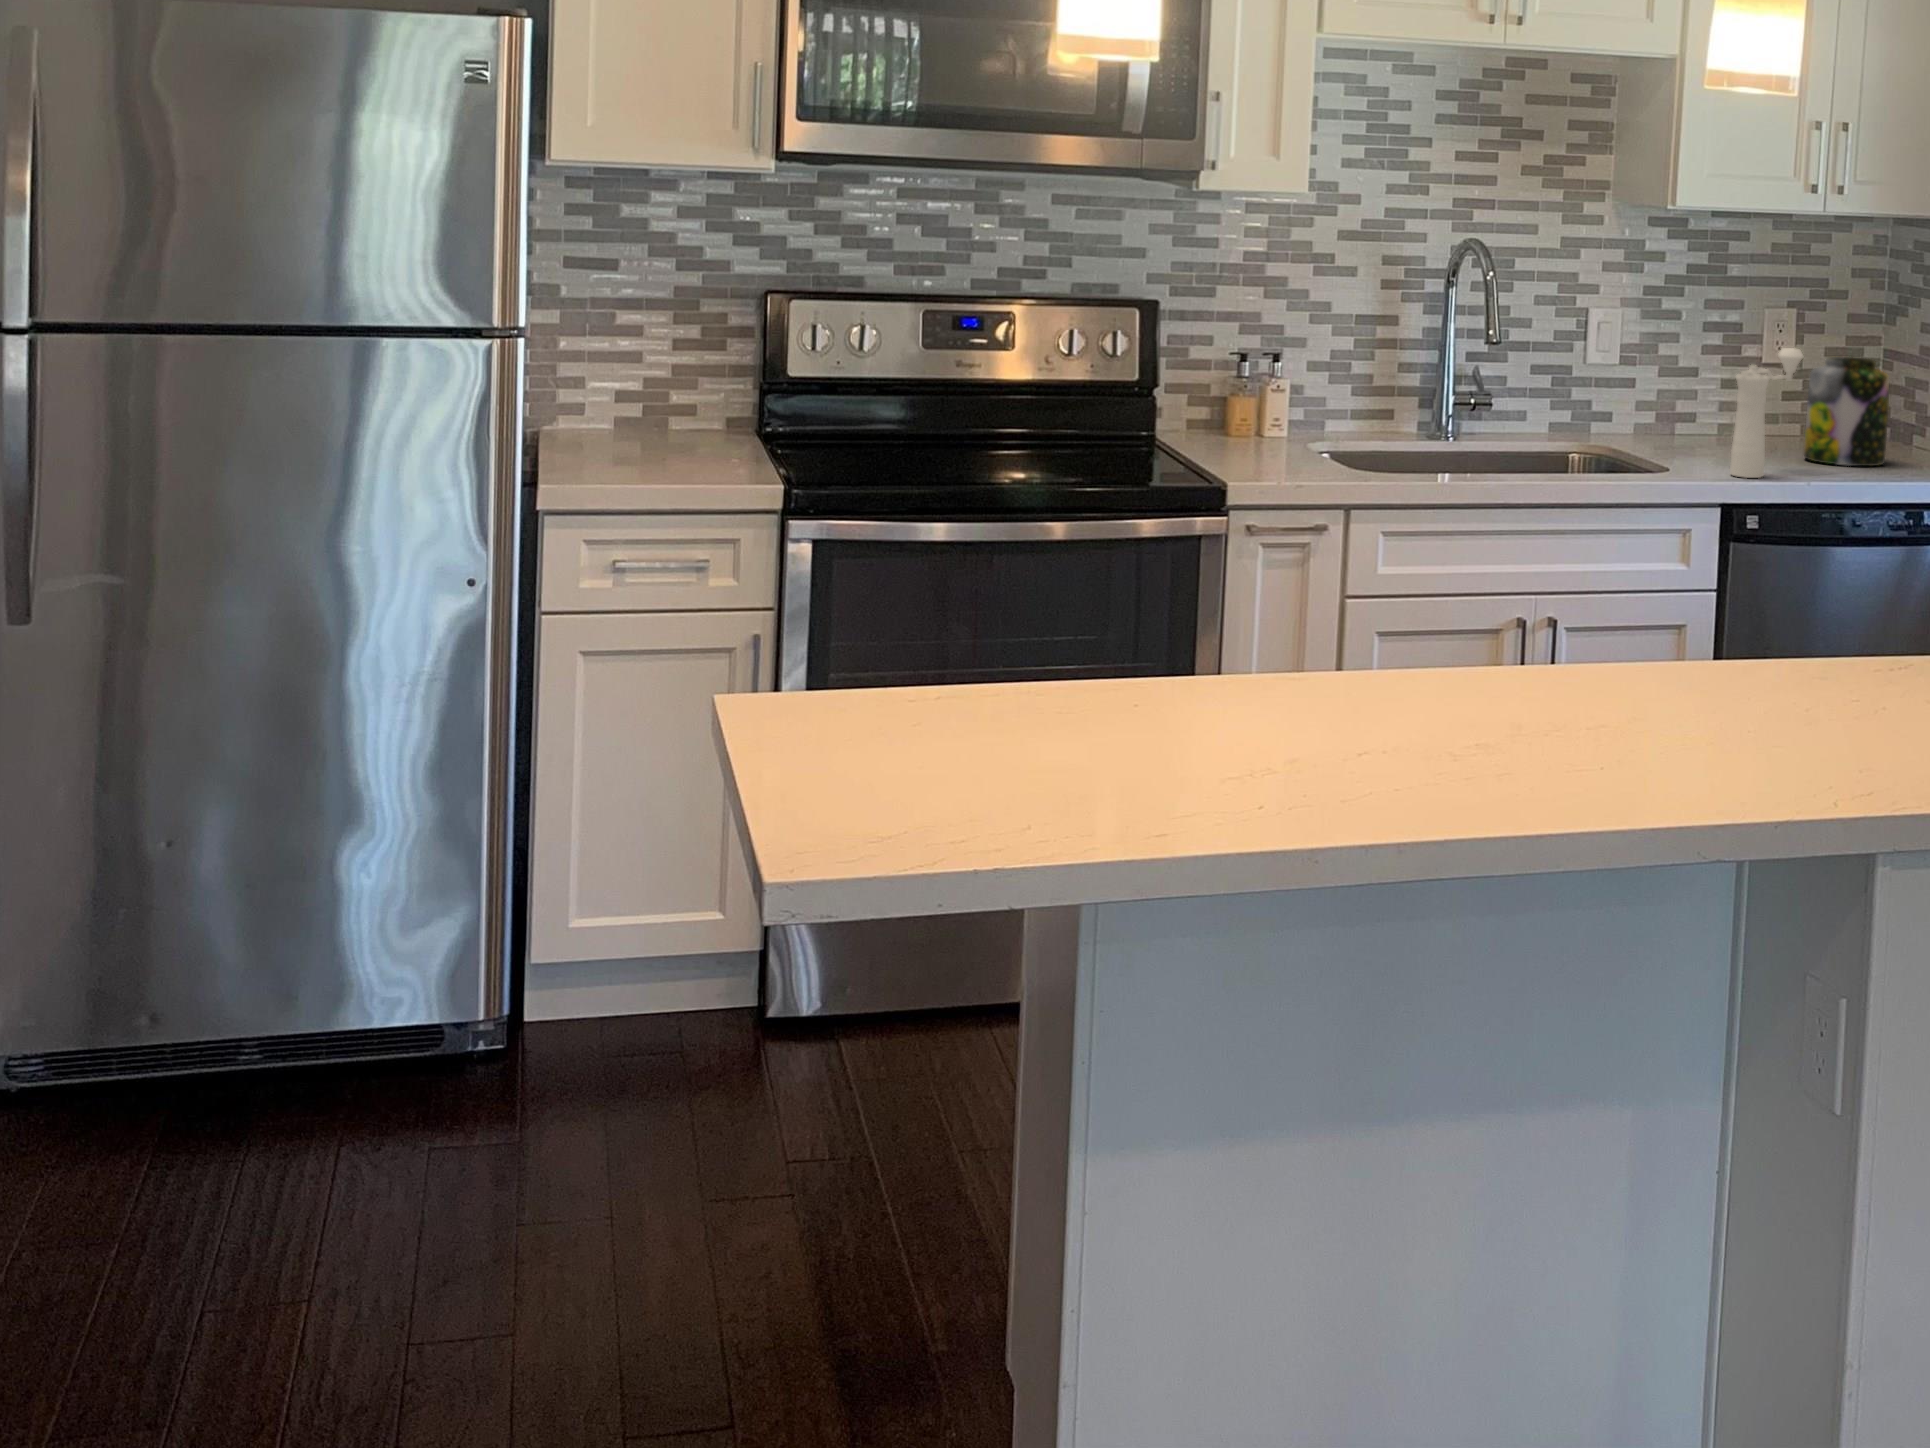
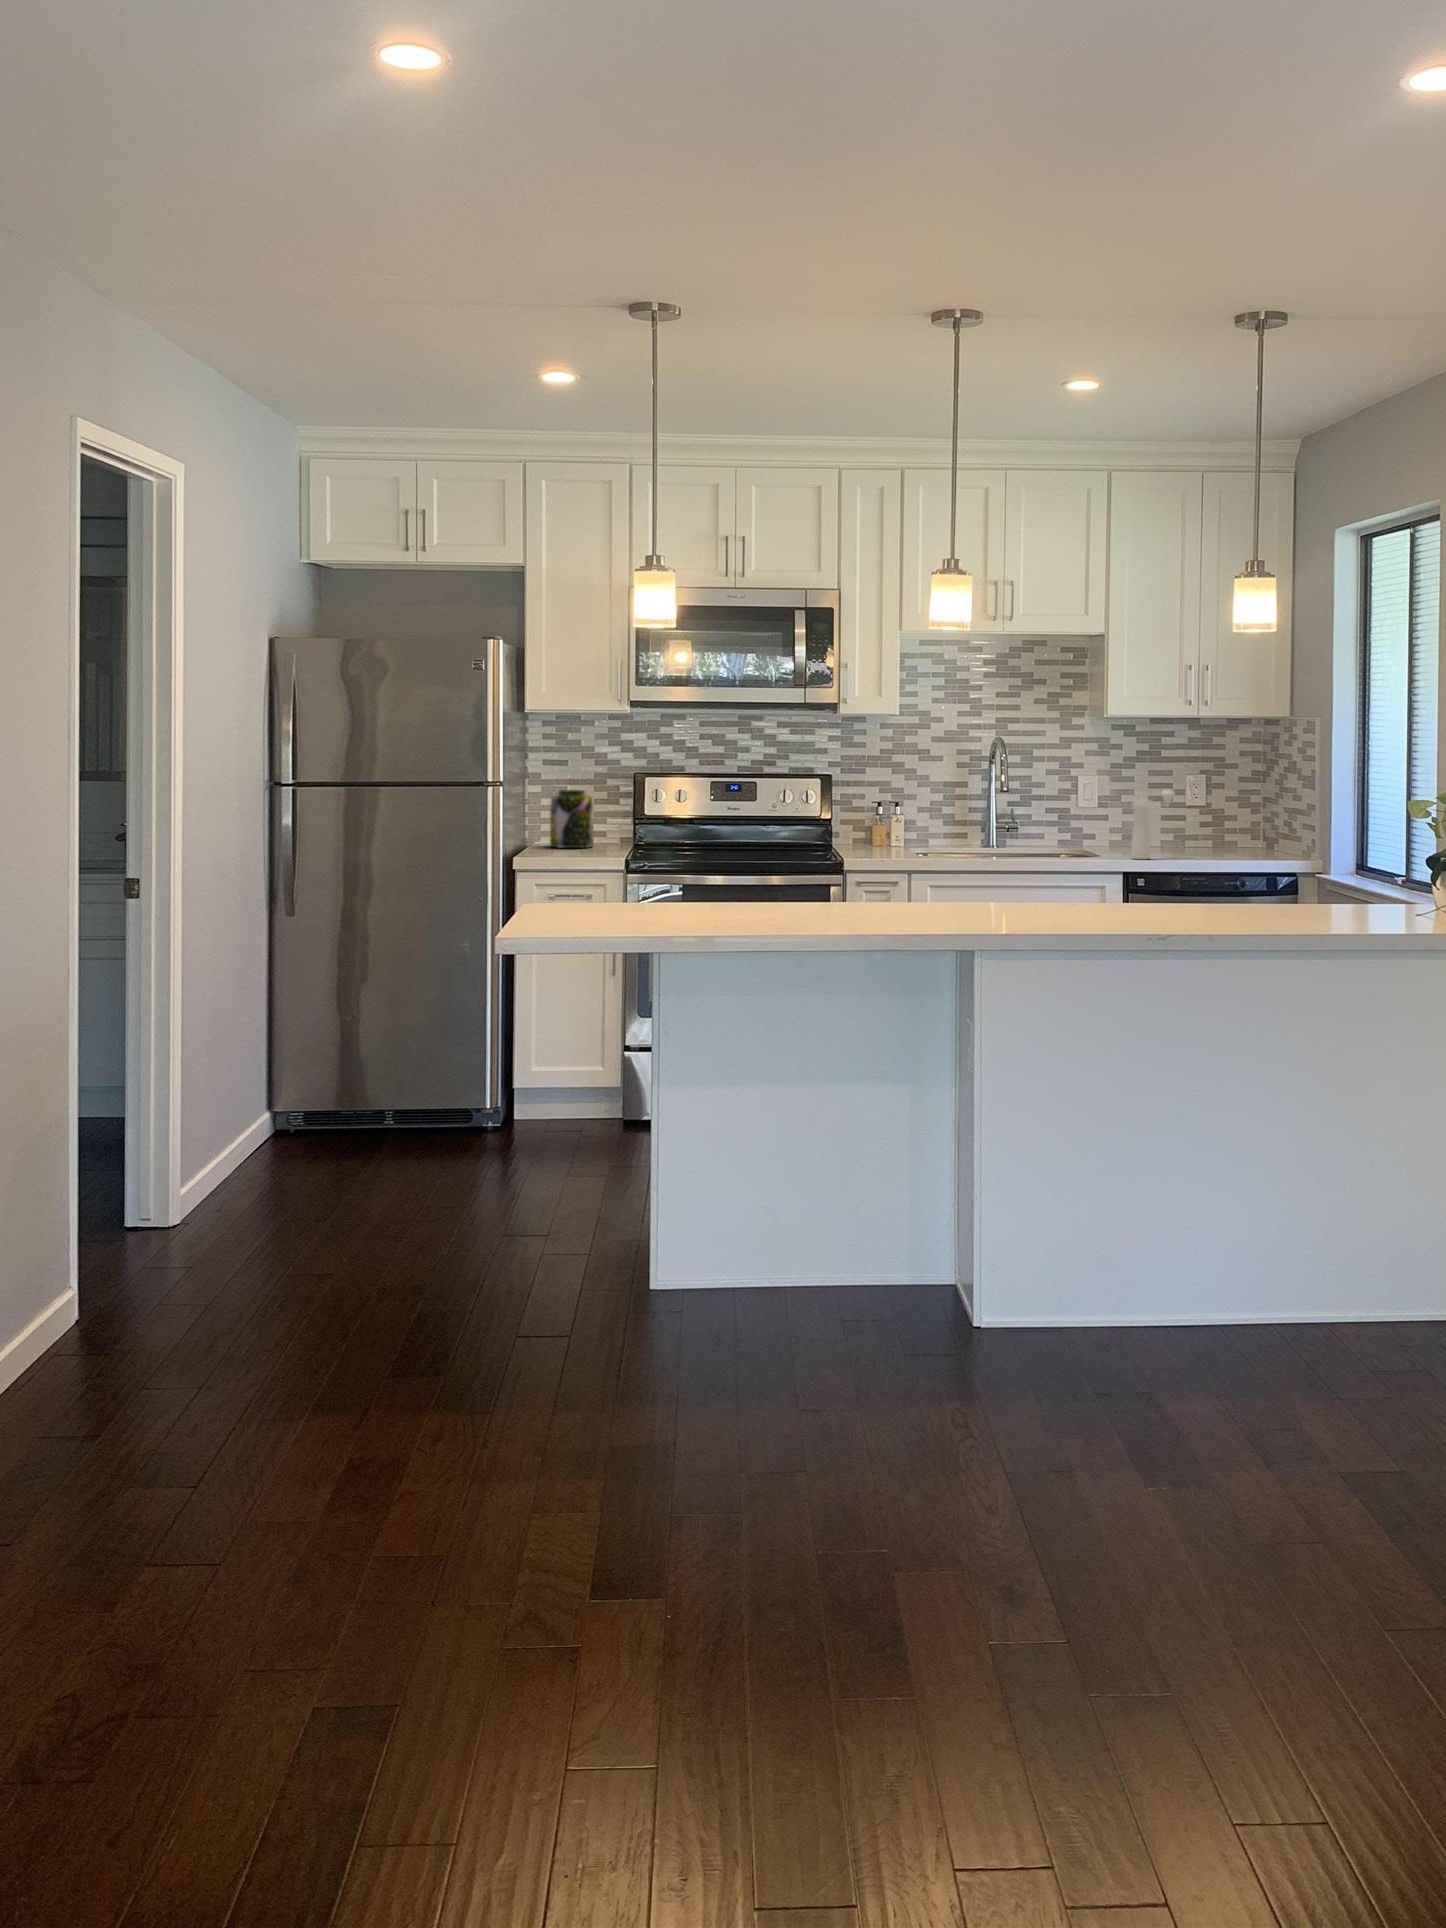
jar: present [1804,357,1889,466] -> present [550,790,593,848]

